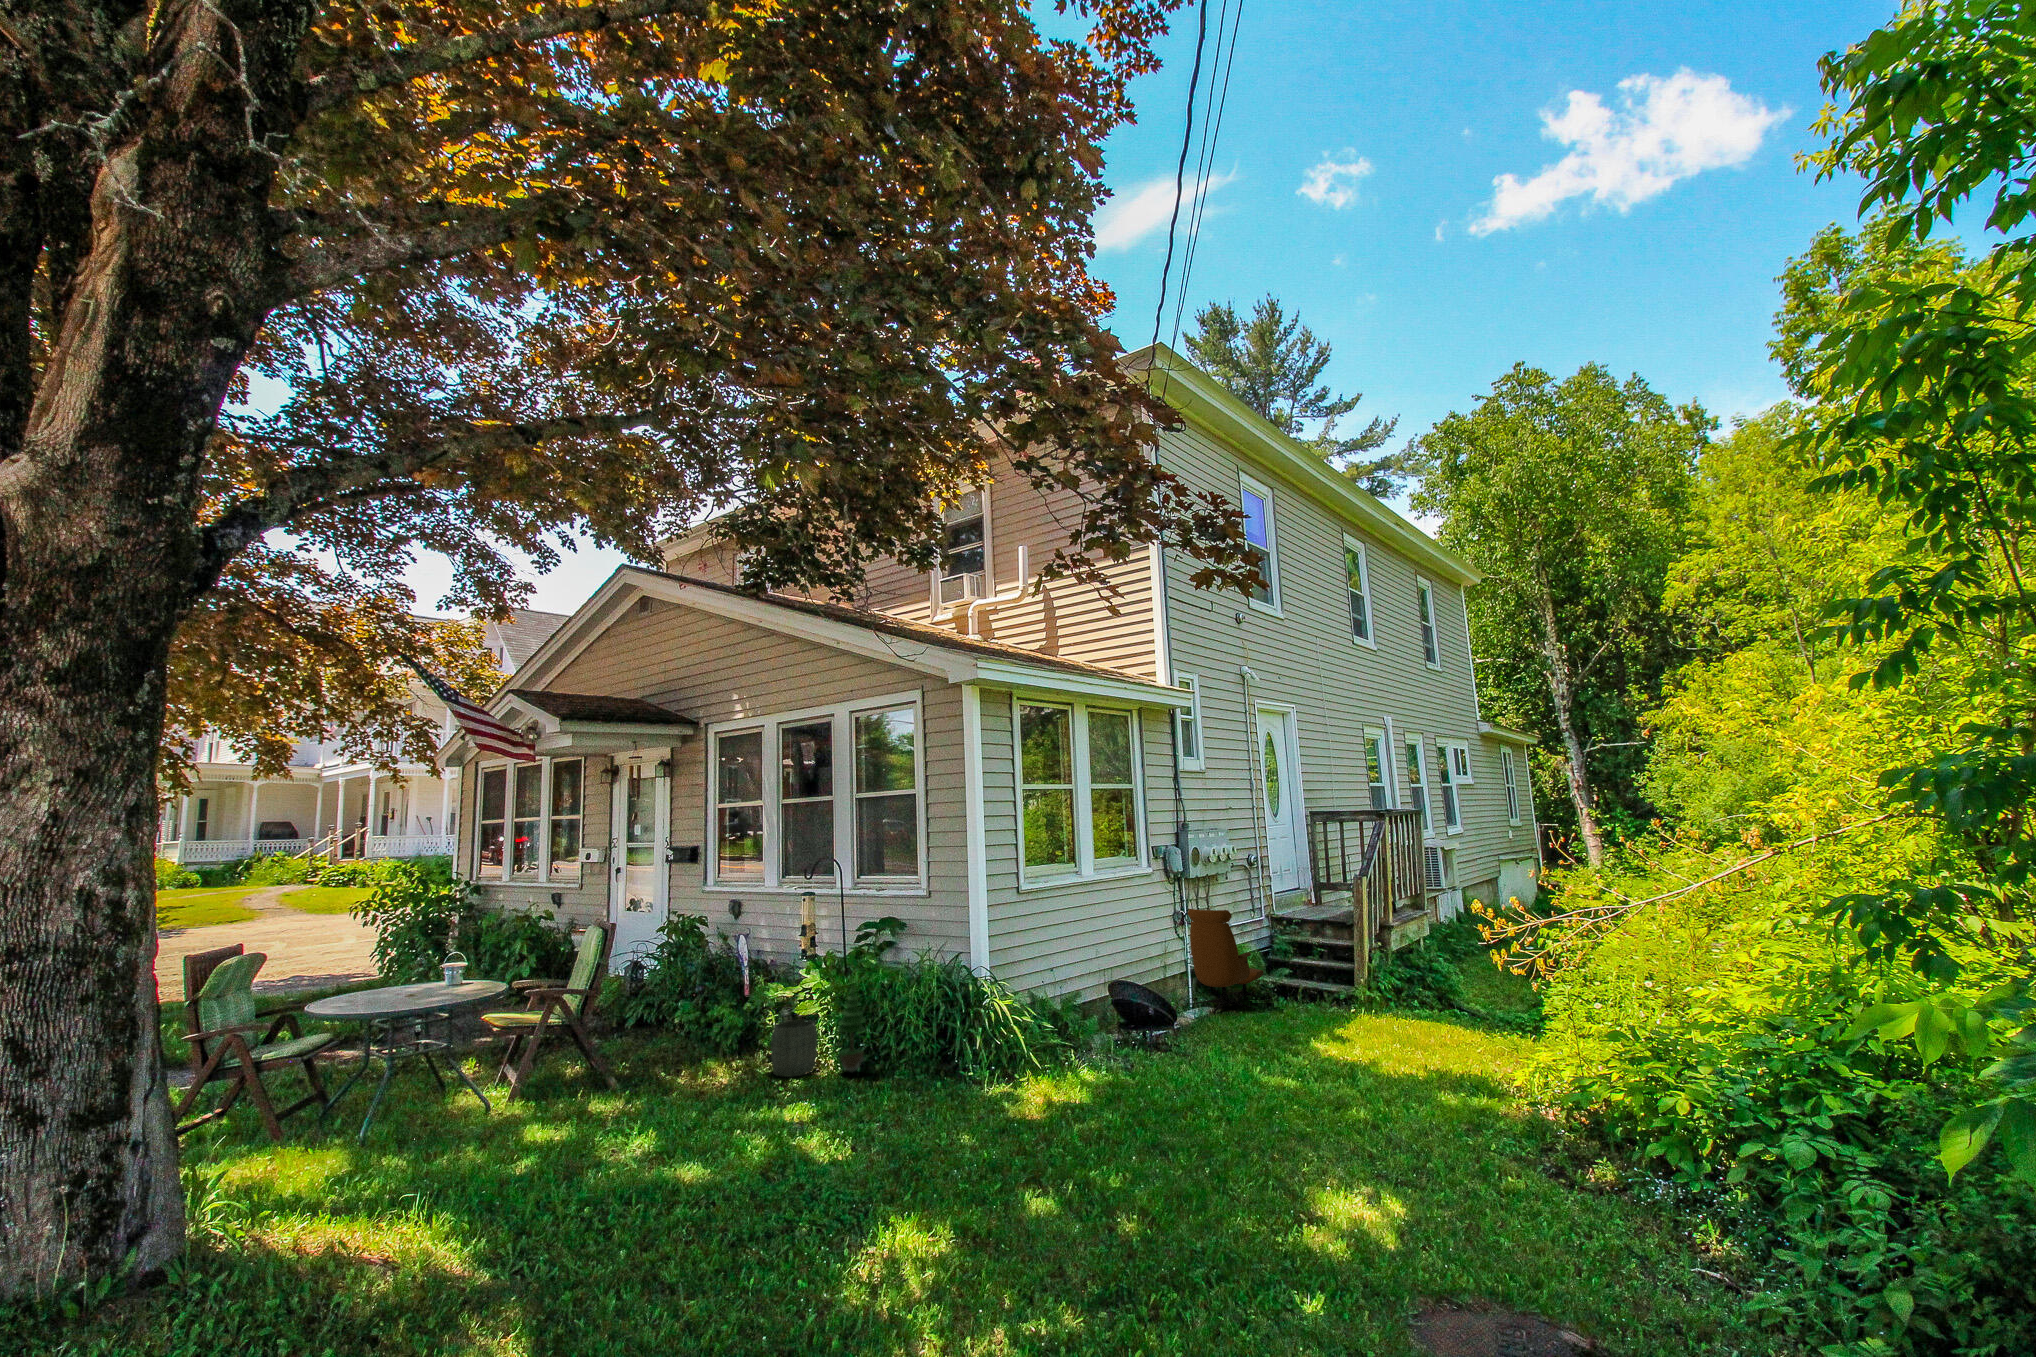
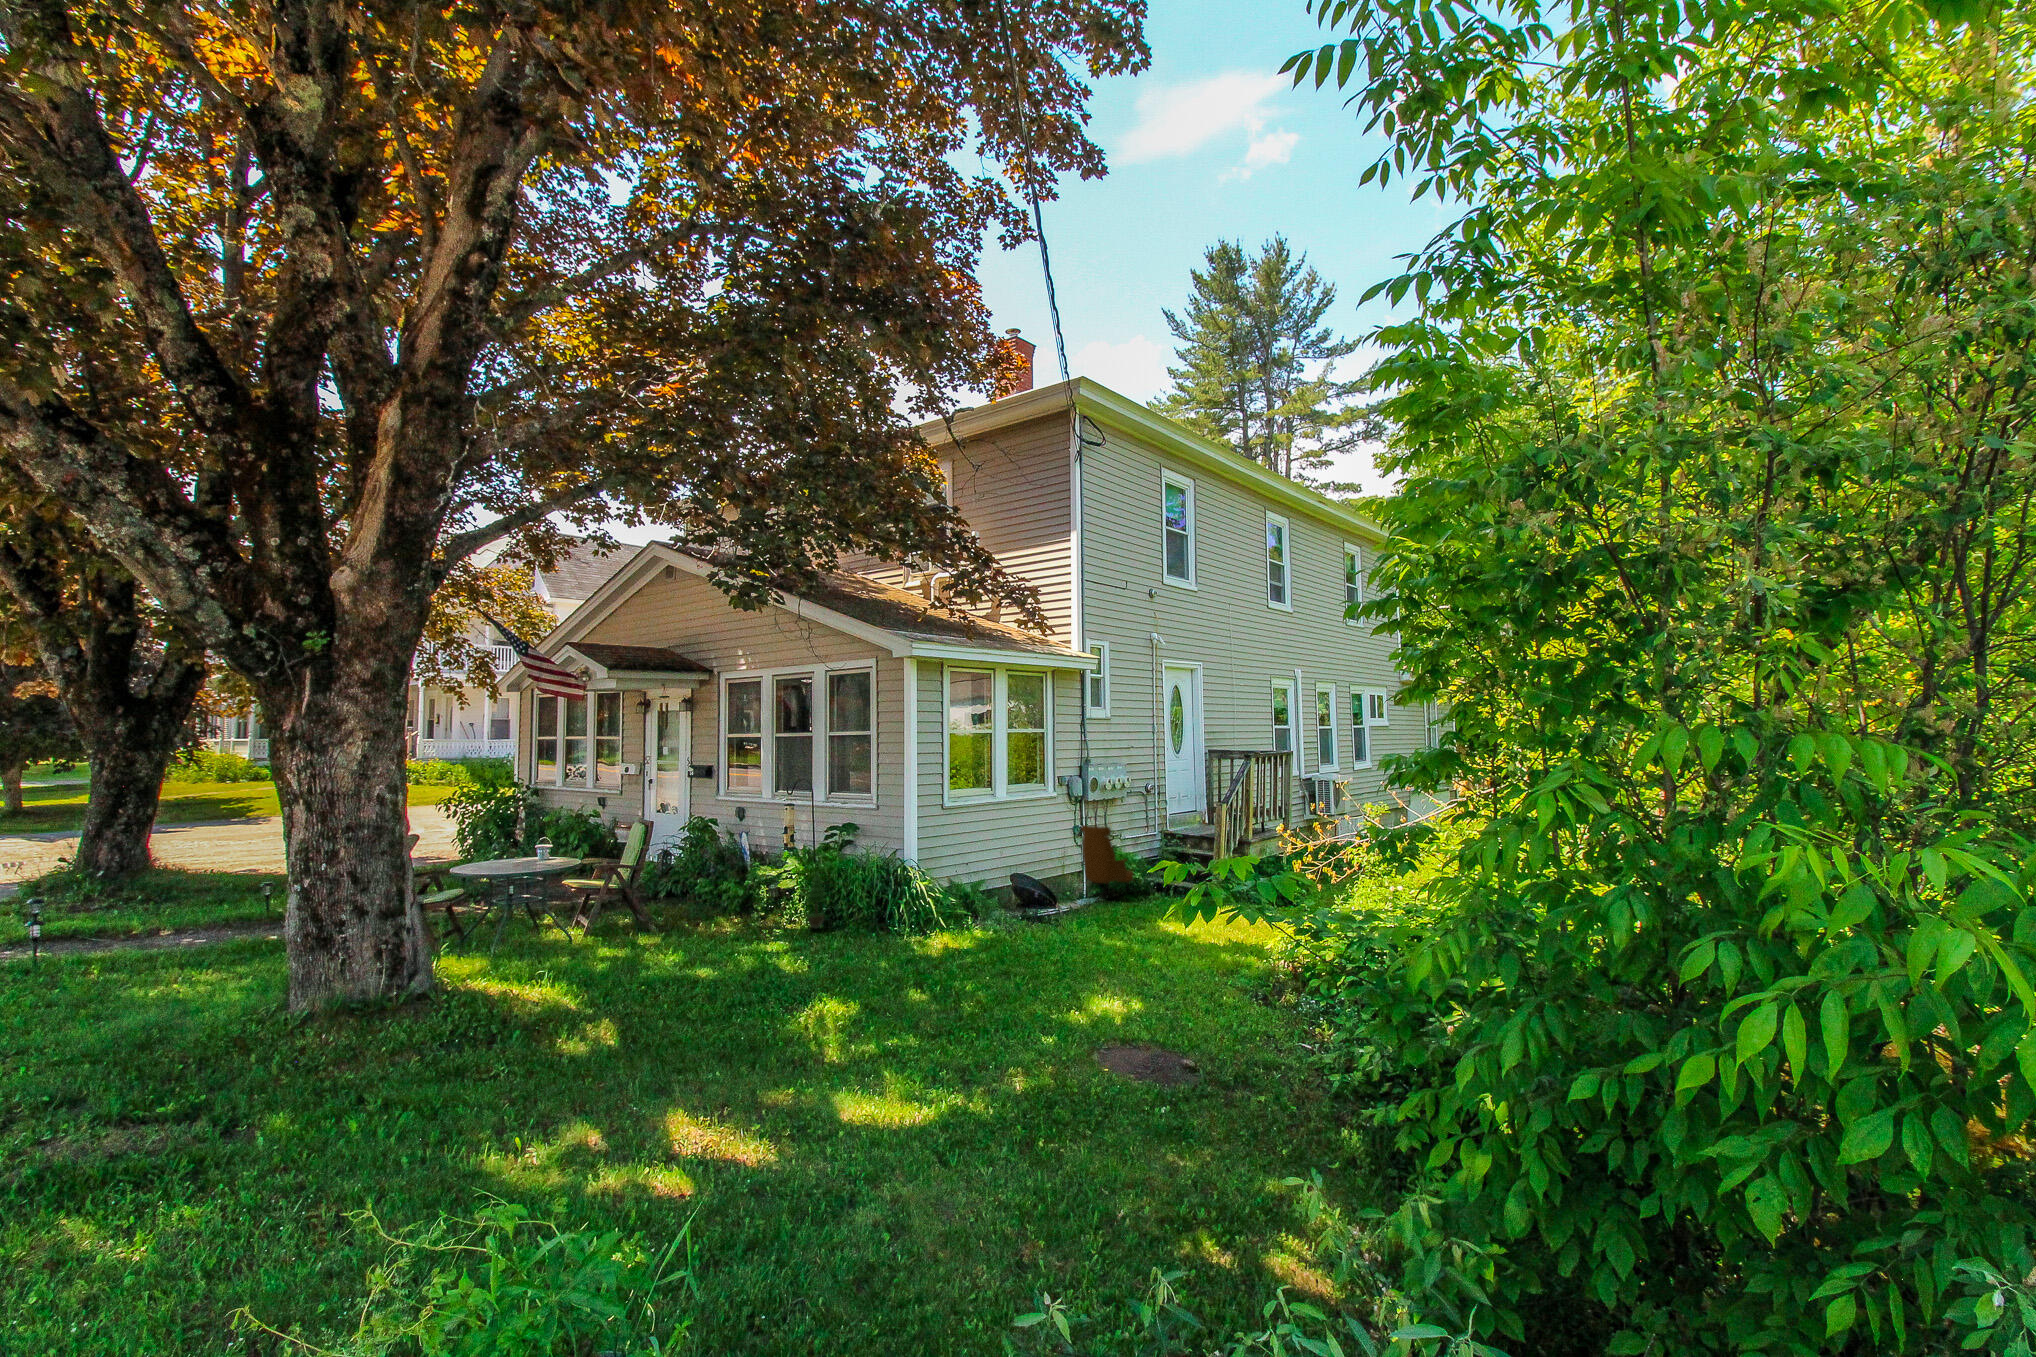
woven basket: present [771,1020,817,1077] -> none [760,893,793,930]

